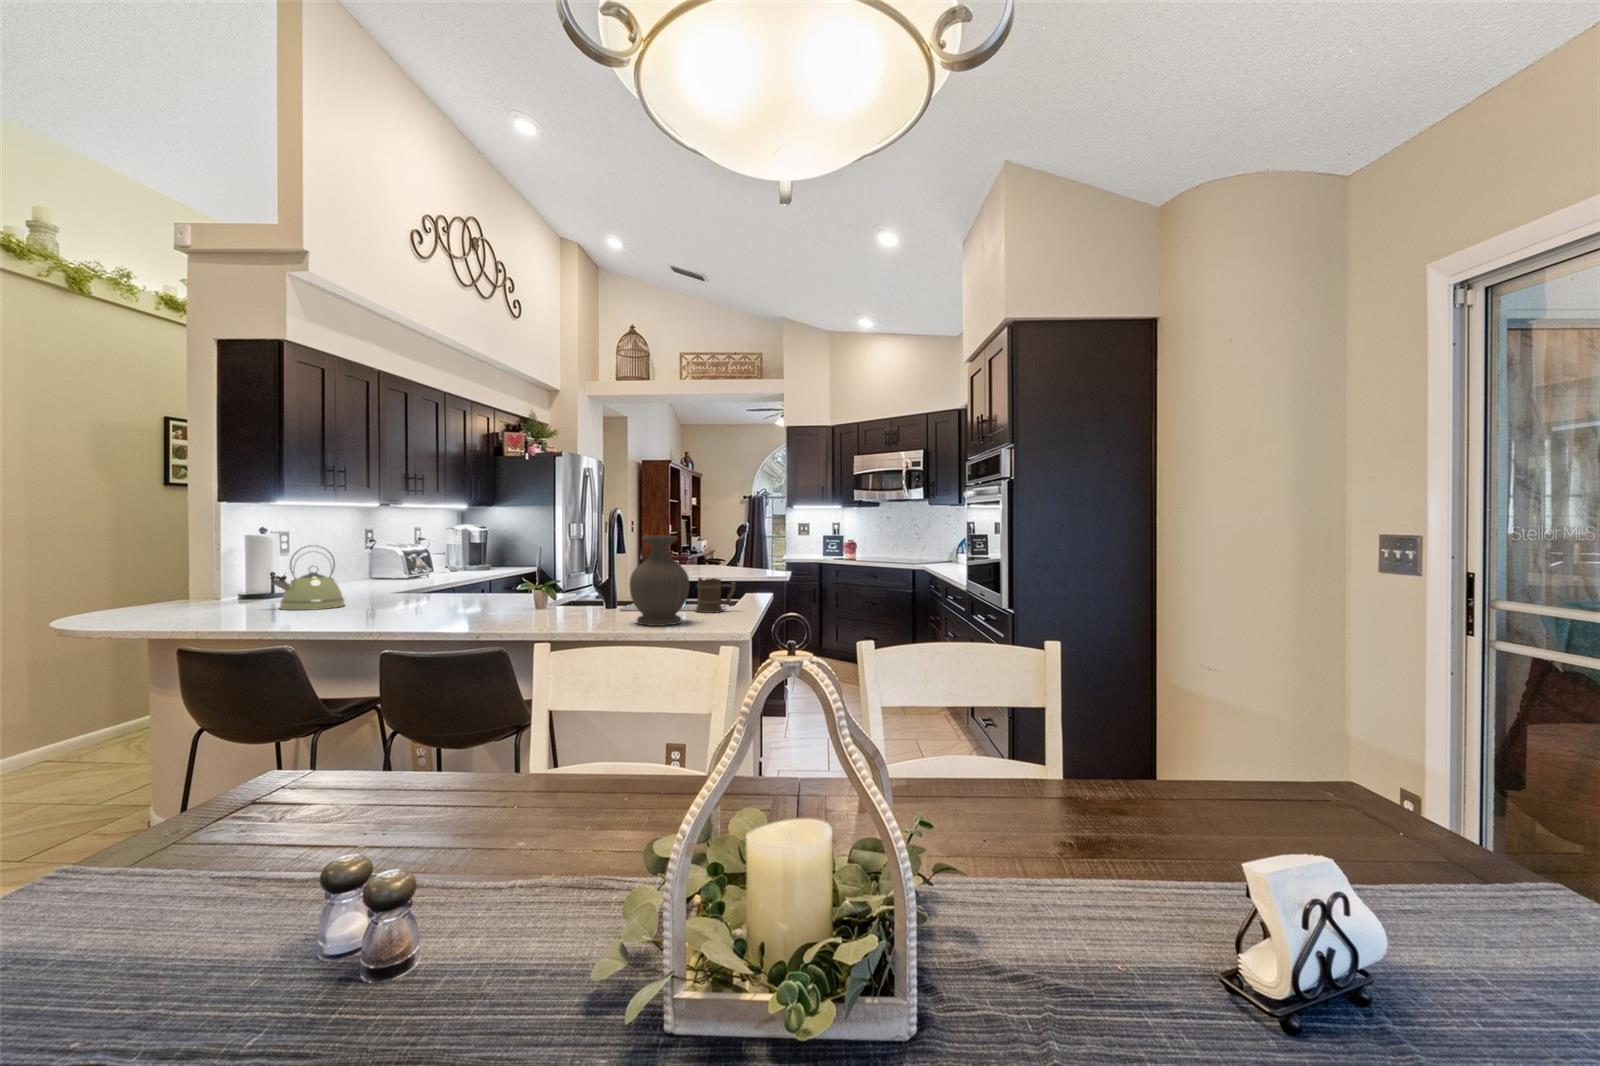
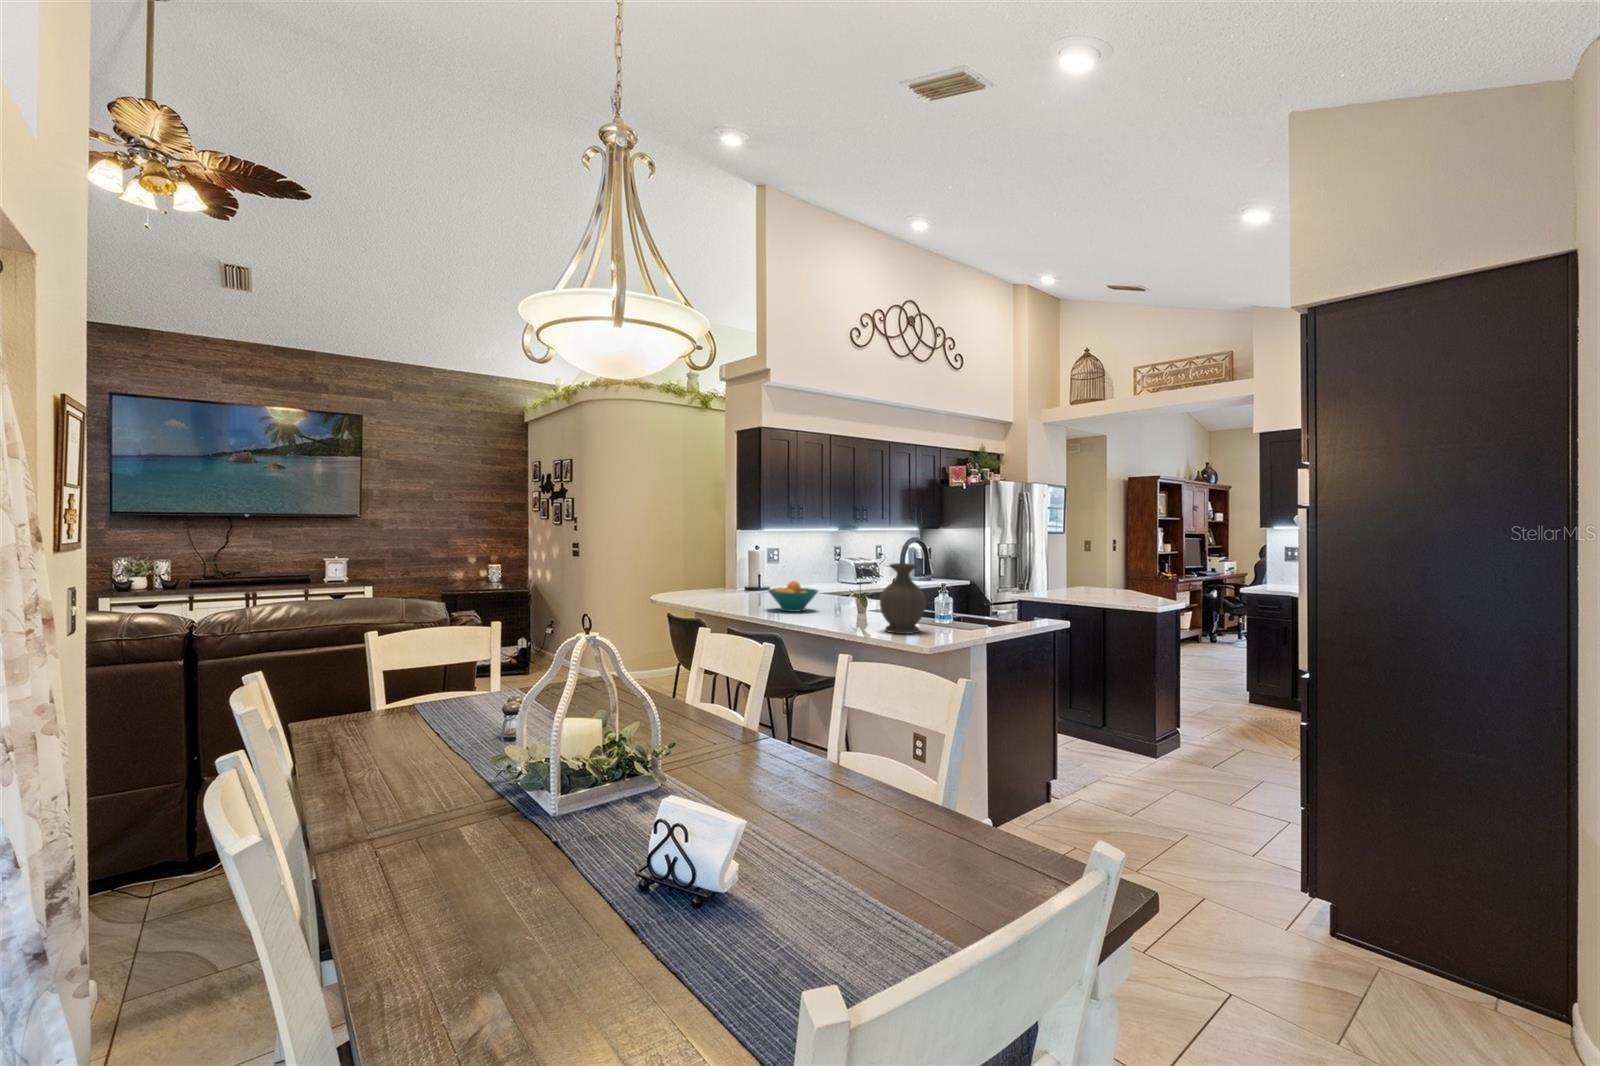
kettle: present [271,545,345,610] -> none [733,560,772,601]
fruit bowl: none [387,571,472,617] -> present [768,581,818,612]
mug: present [696,578,736,613] -> none [958,599,993,630]

